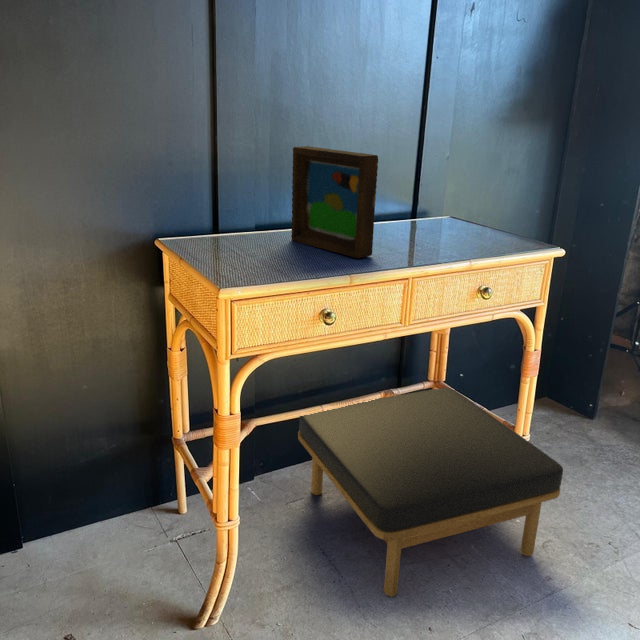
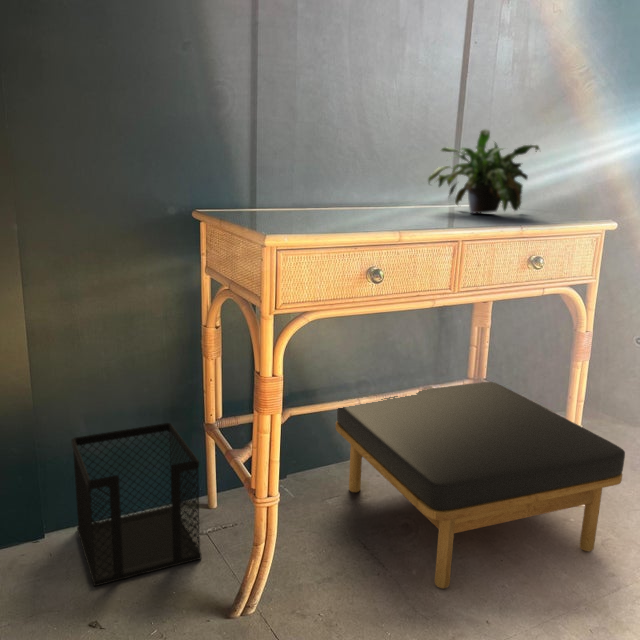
picture frame: present [291,146,378,258] -> none [331,113,425,222]
potted plant: none [387,159,495,240] -> present [428,129,539,213]
wastebasket: none [45,438,170,598] -> present [72,423,201,586]

